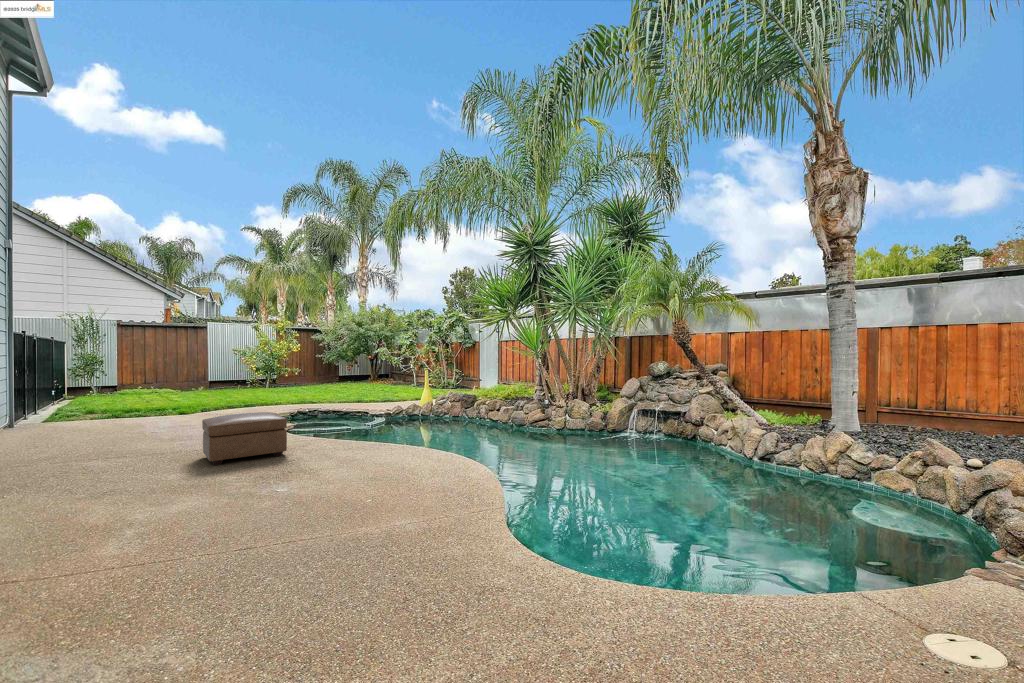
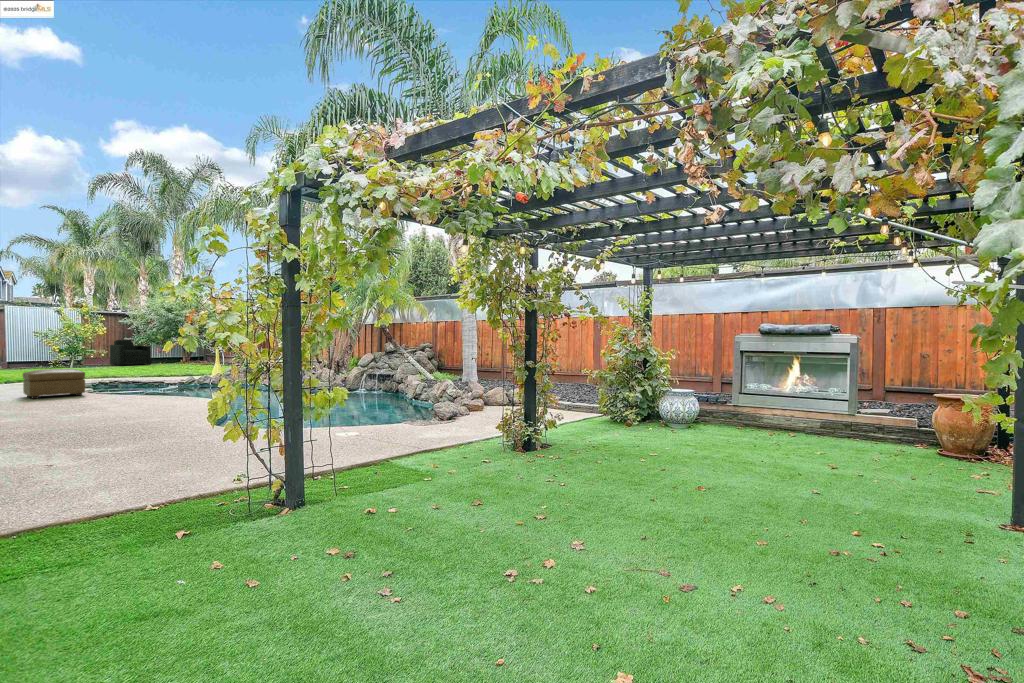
armchair: none [302,356,341,384] -> present [110,340,151,366]

